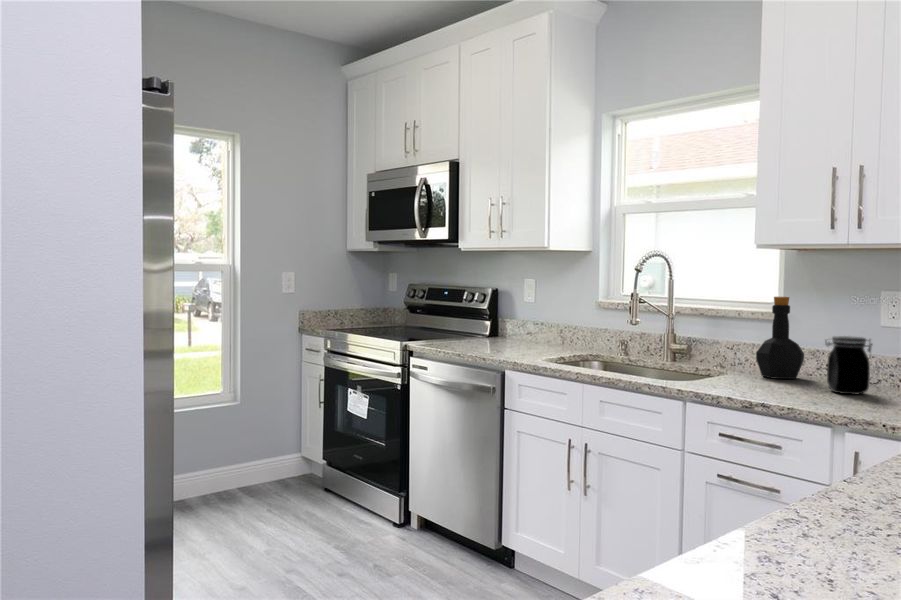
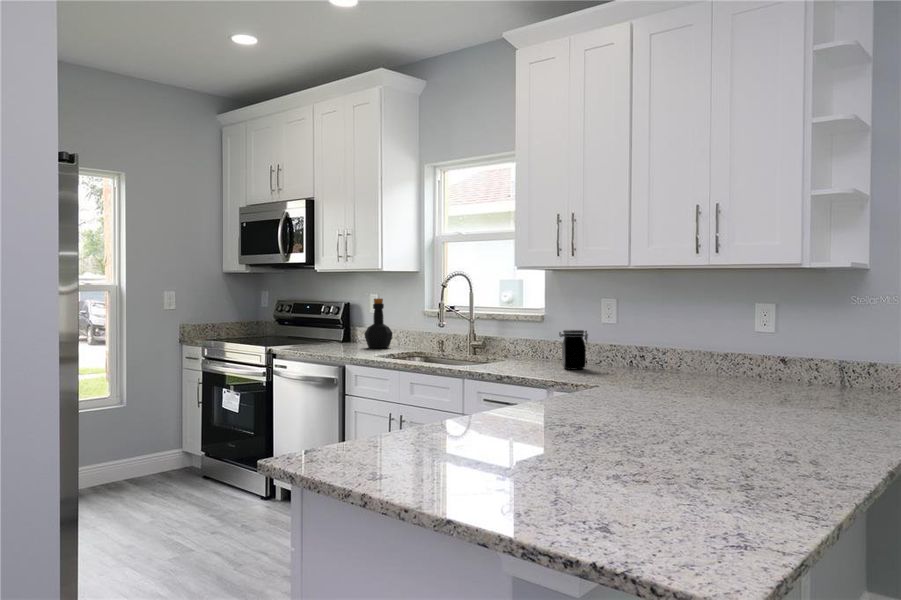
bottle: present [756,297,804,379] -> present [365,298,393,348]

